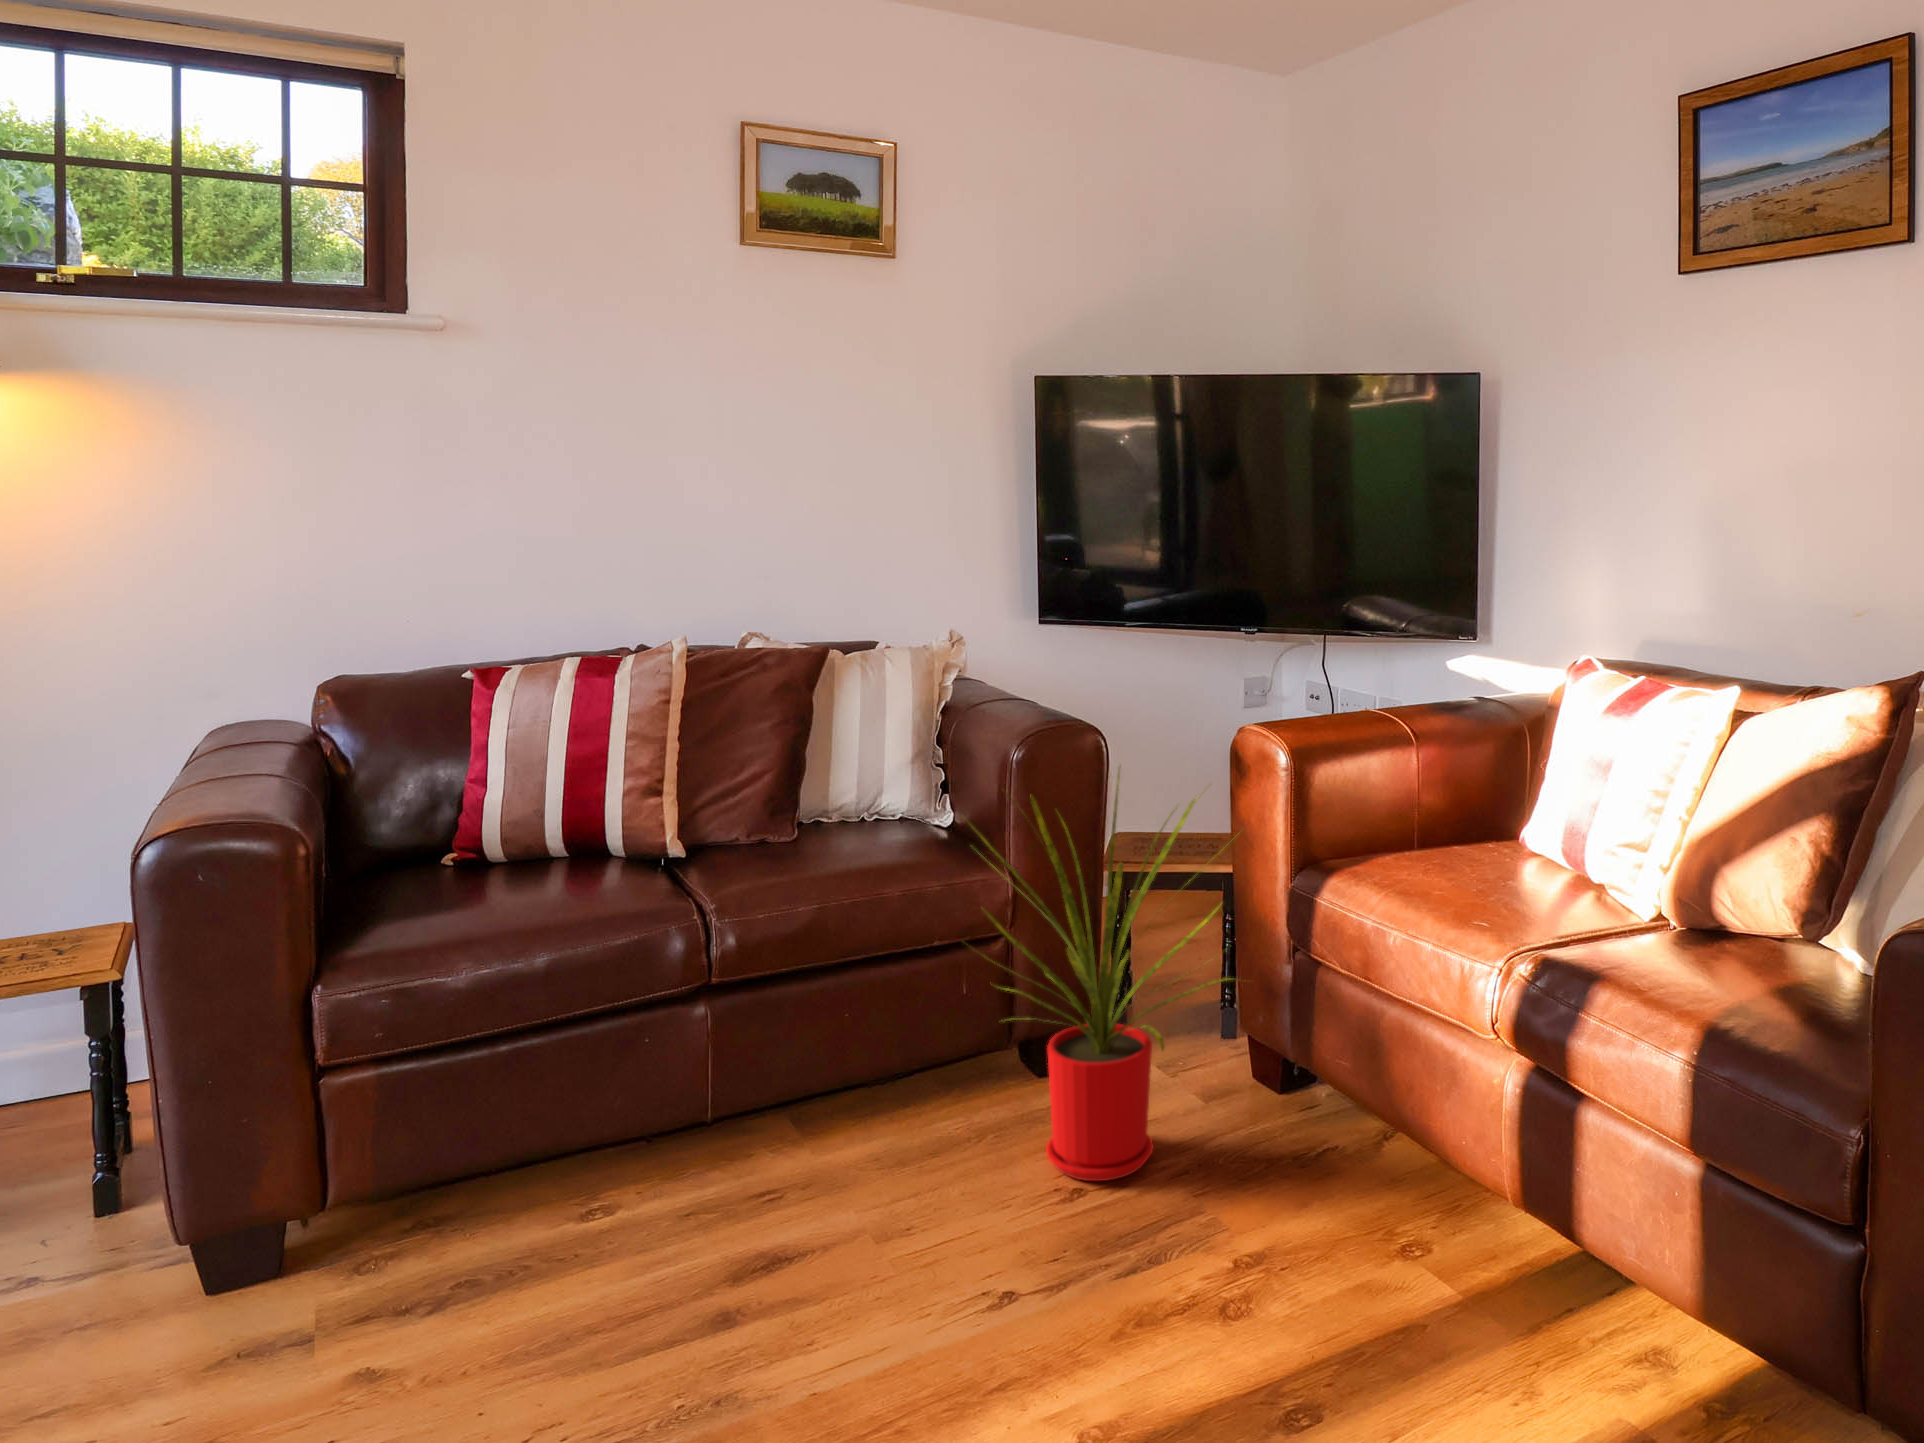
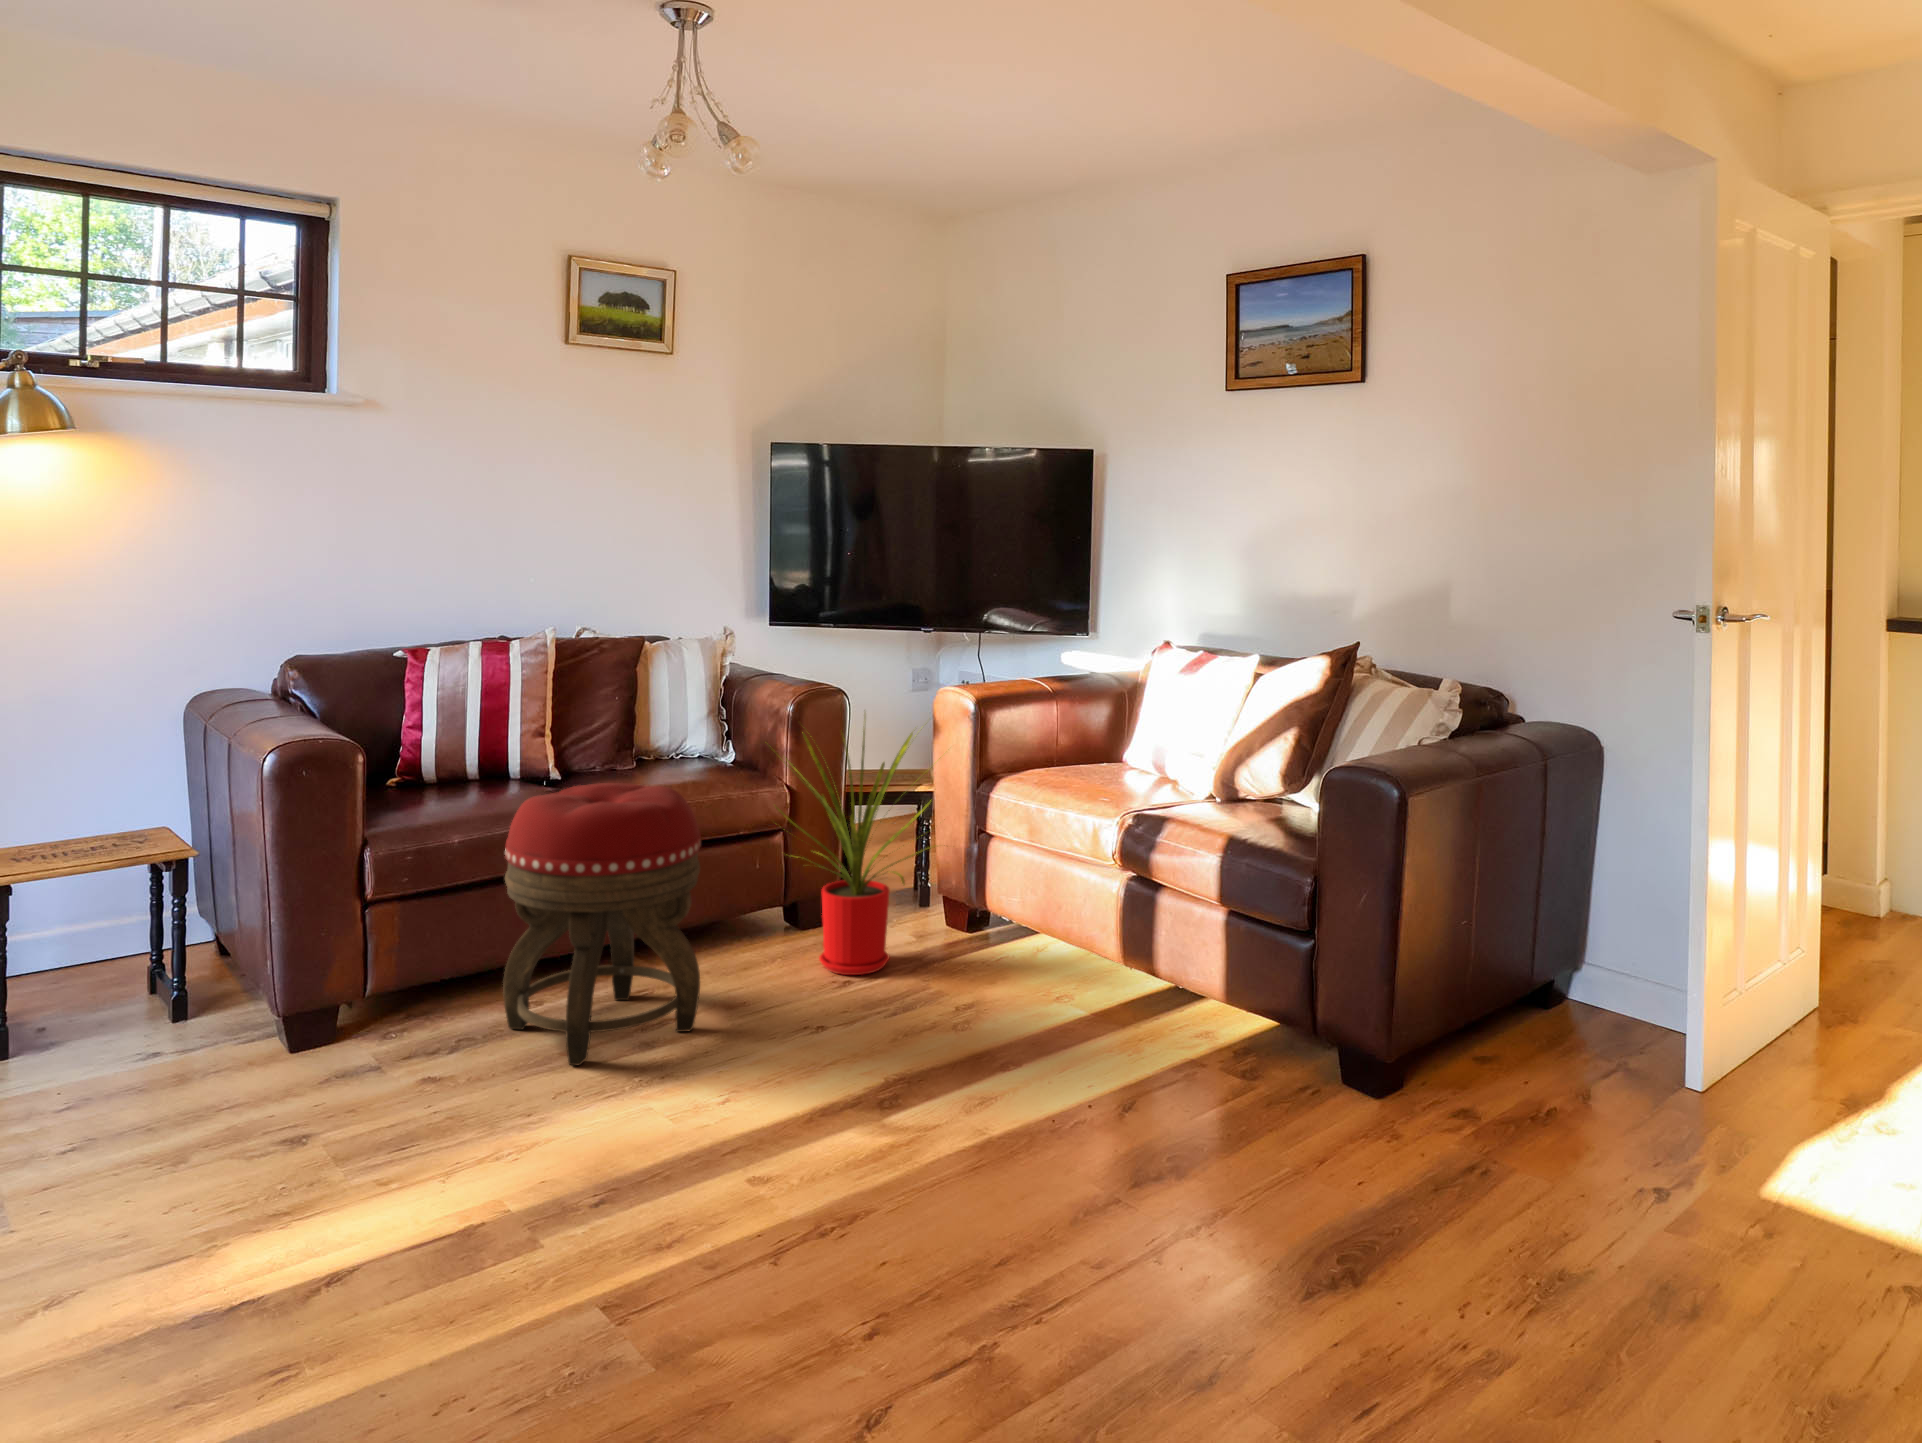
footstool: none [503,888,824,1374] -> present [503,783,701,1065]

